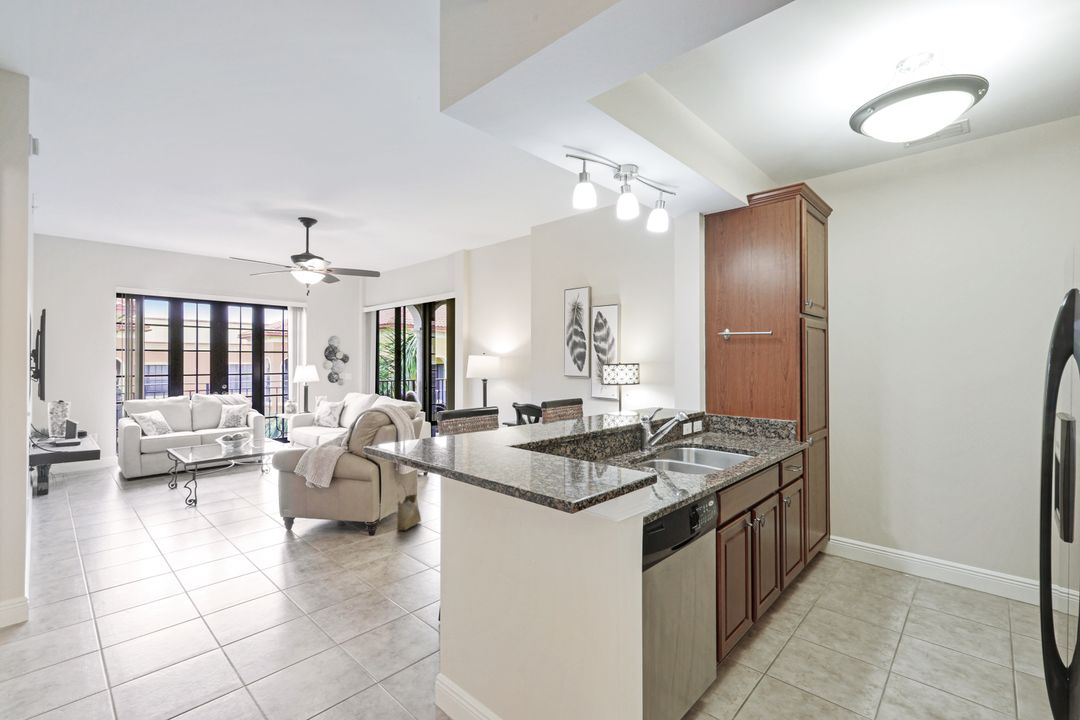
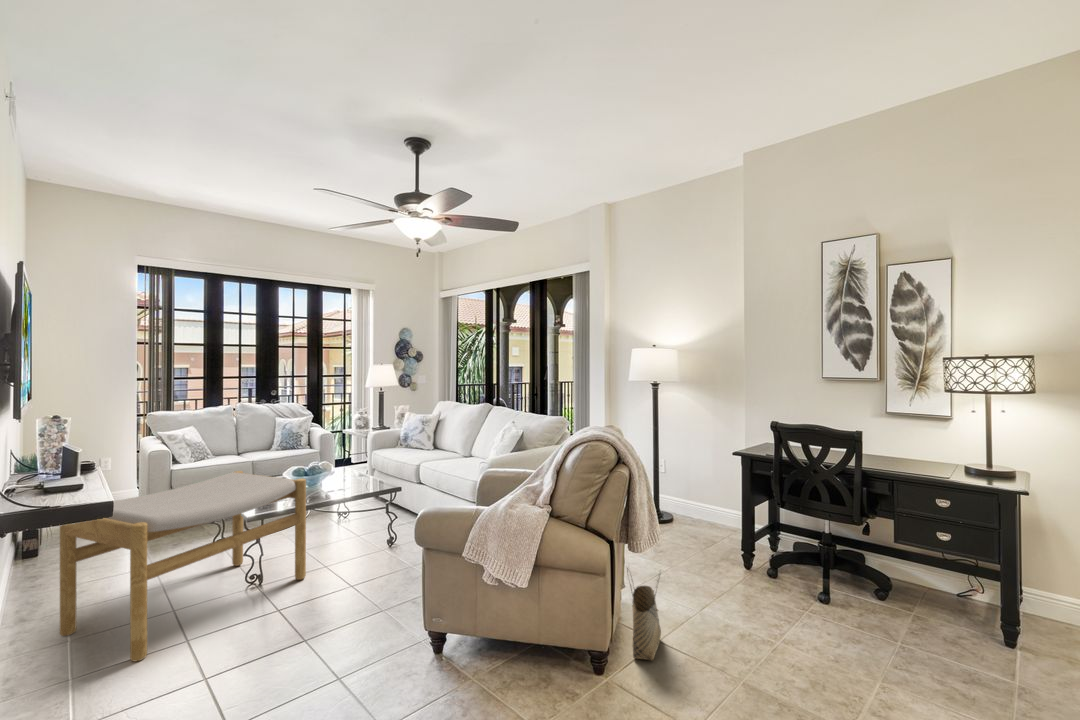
footstool: none [68,436,226,534] -> present [60,471,306,662]

